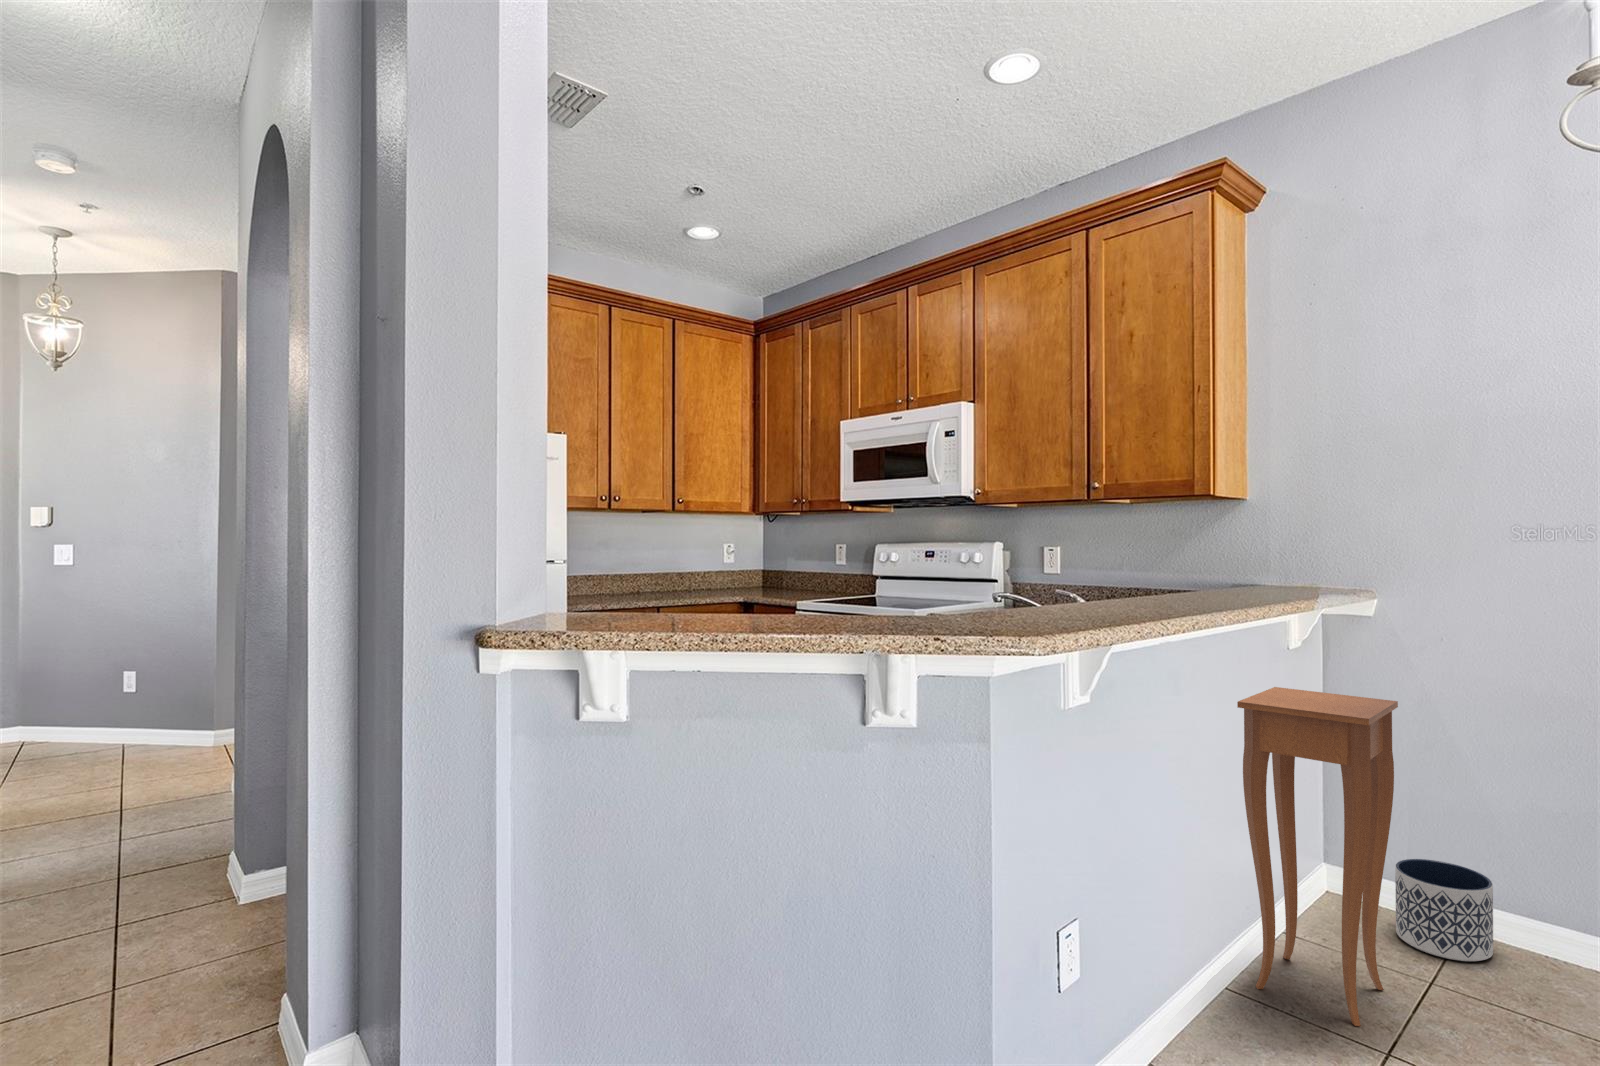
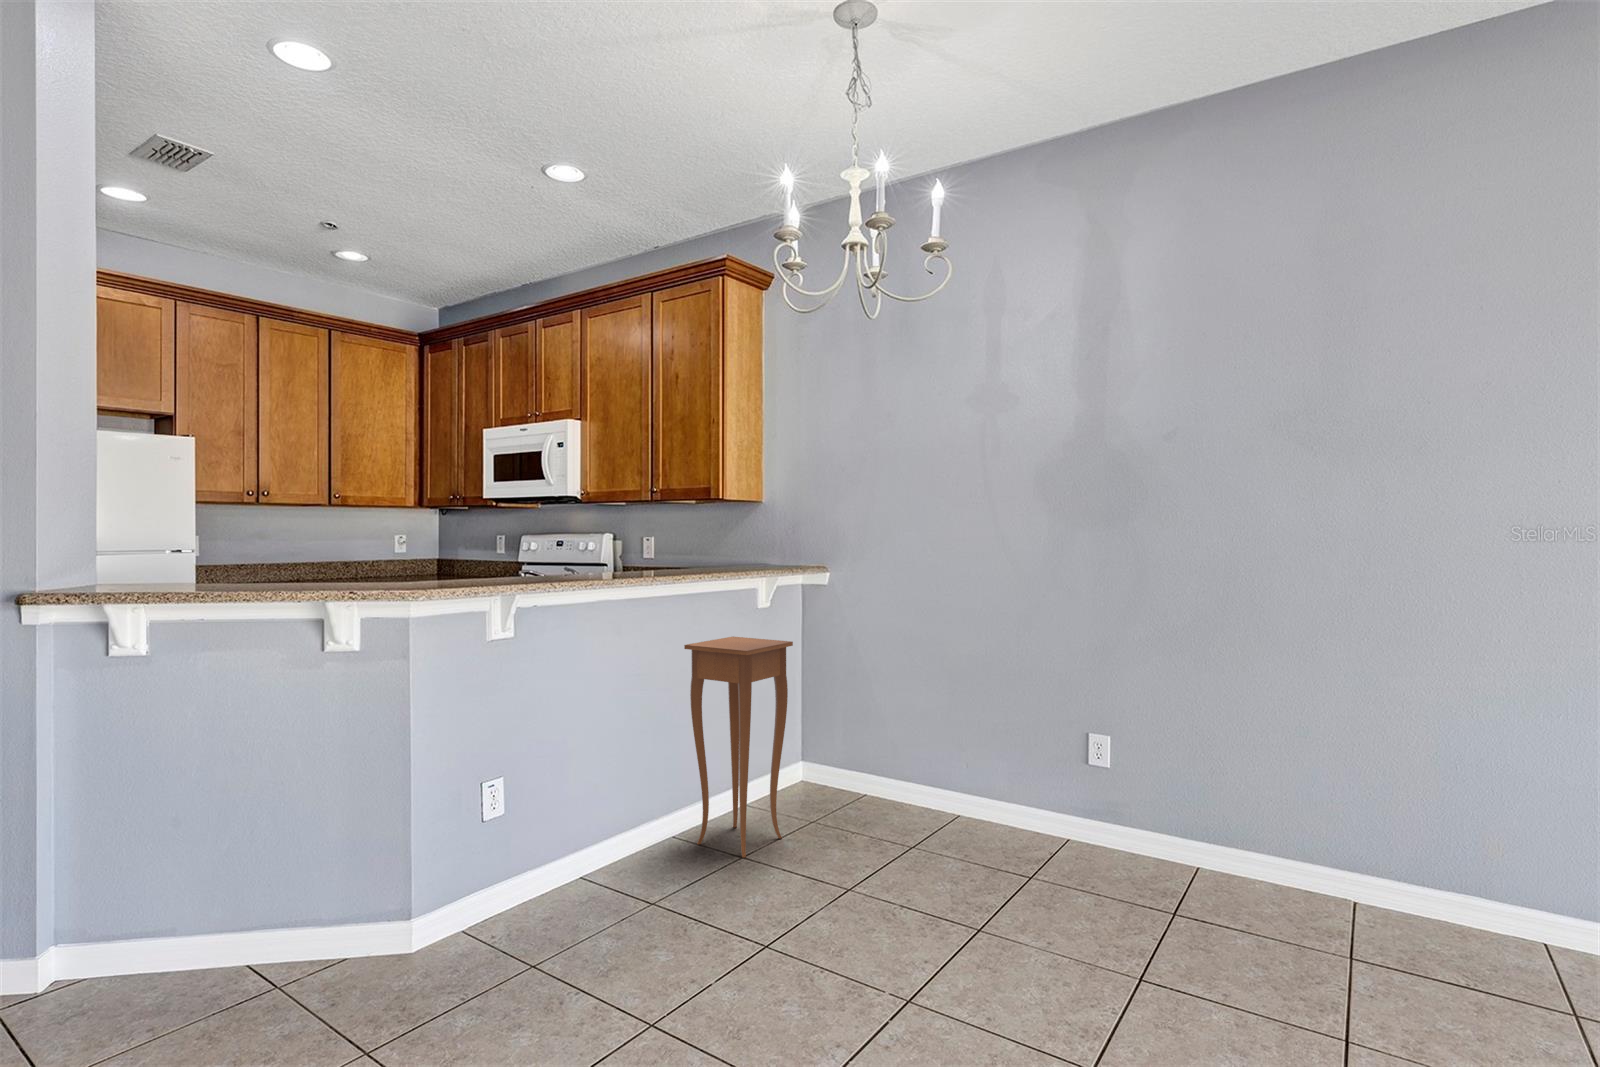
planter: present [1395,859,1493,961] -> none [824,756,878,820]

